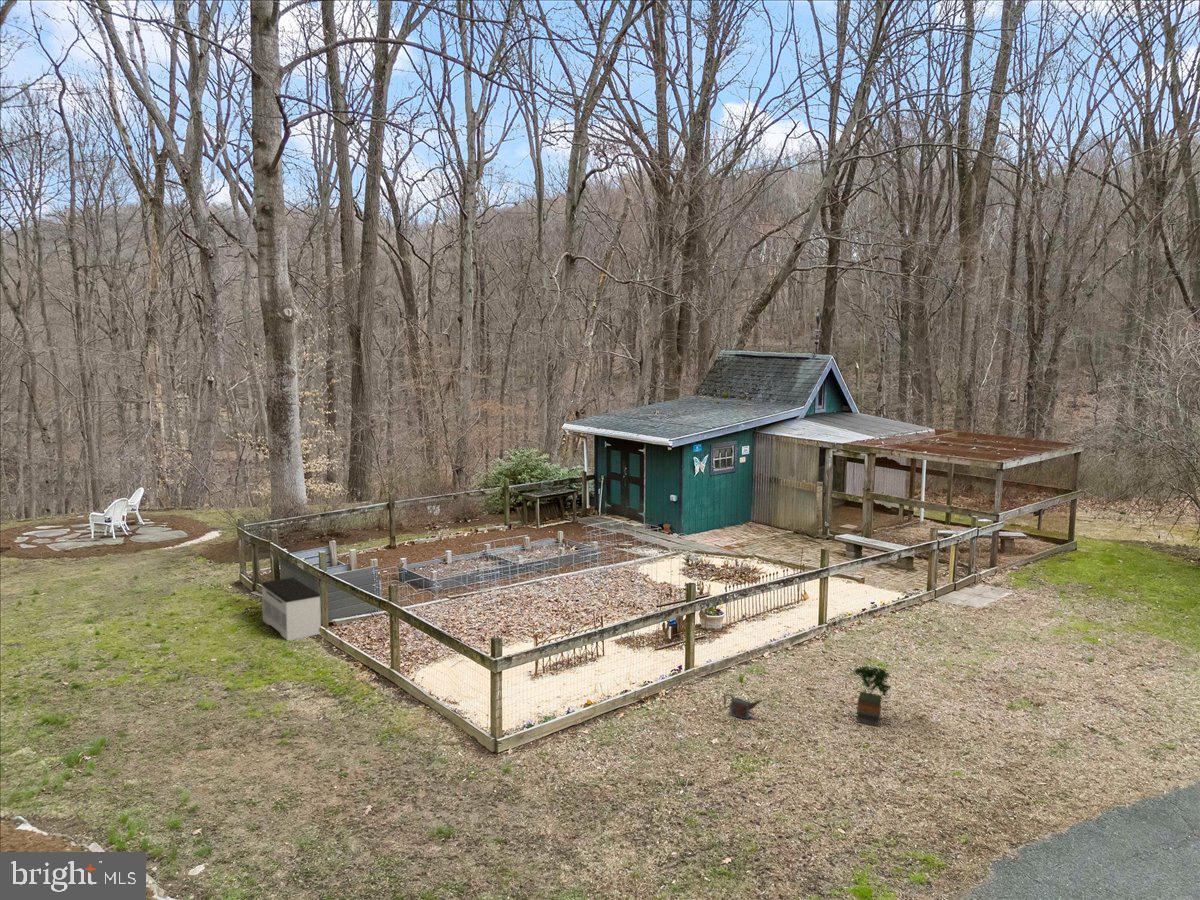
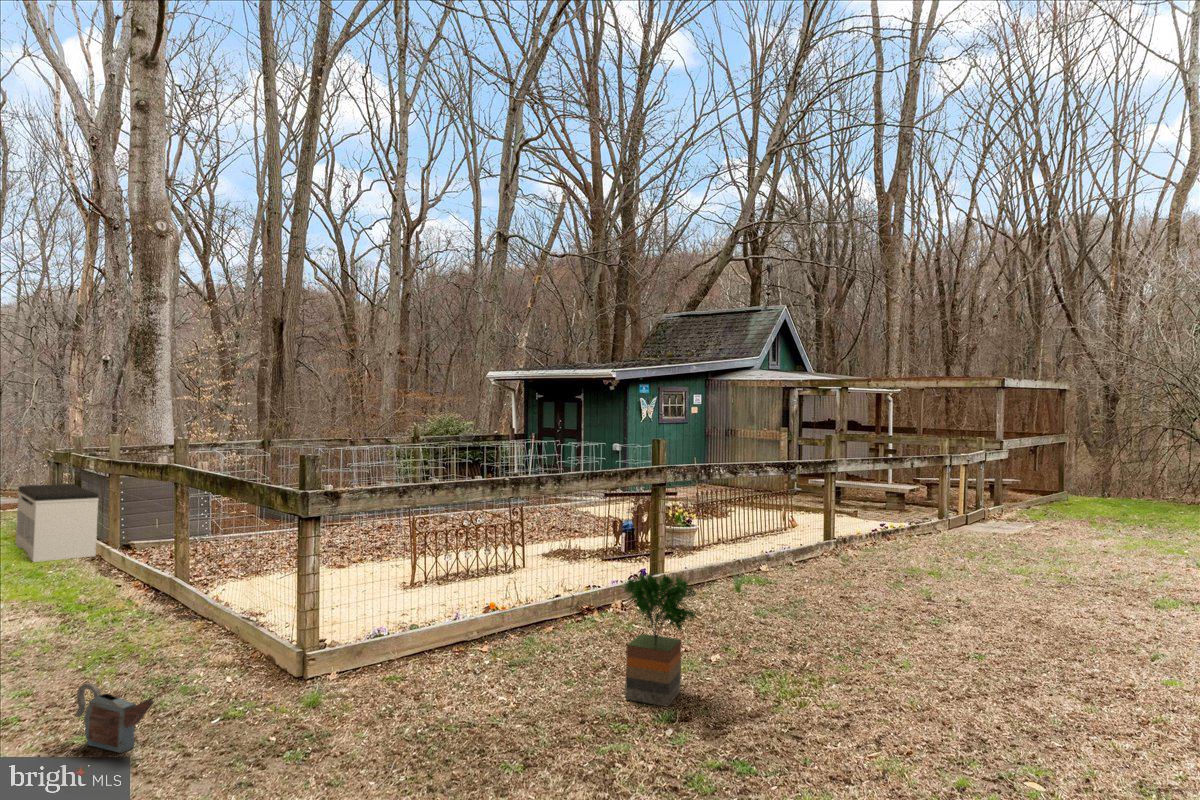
potted tree: present [854,666,891,726] -> present [624,573,697,707]
watering can: present [723,694,760,719] -> present [76,683,154,753]

